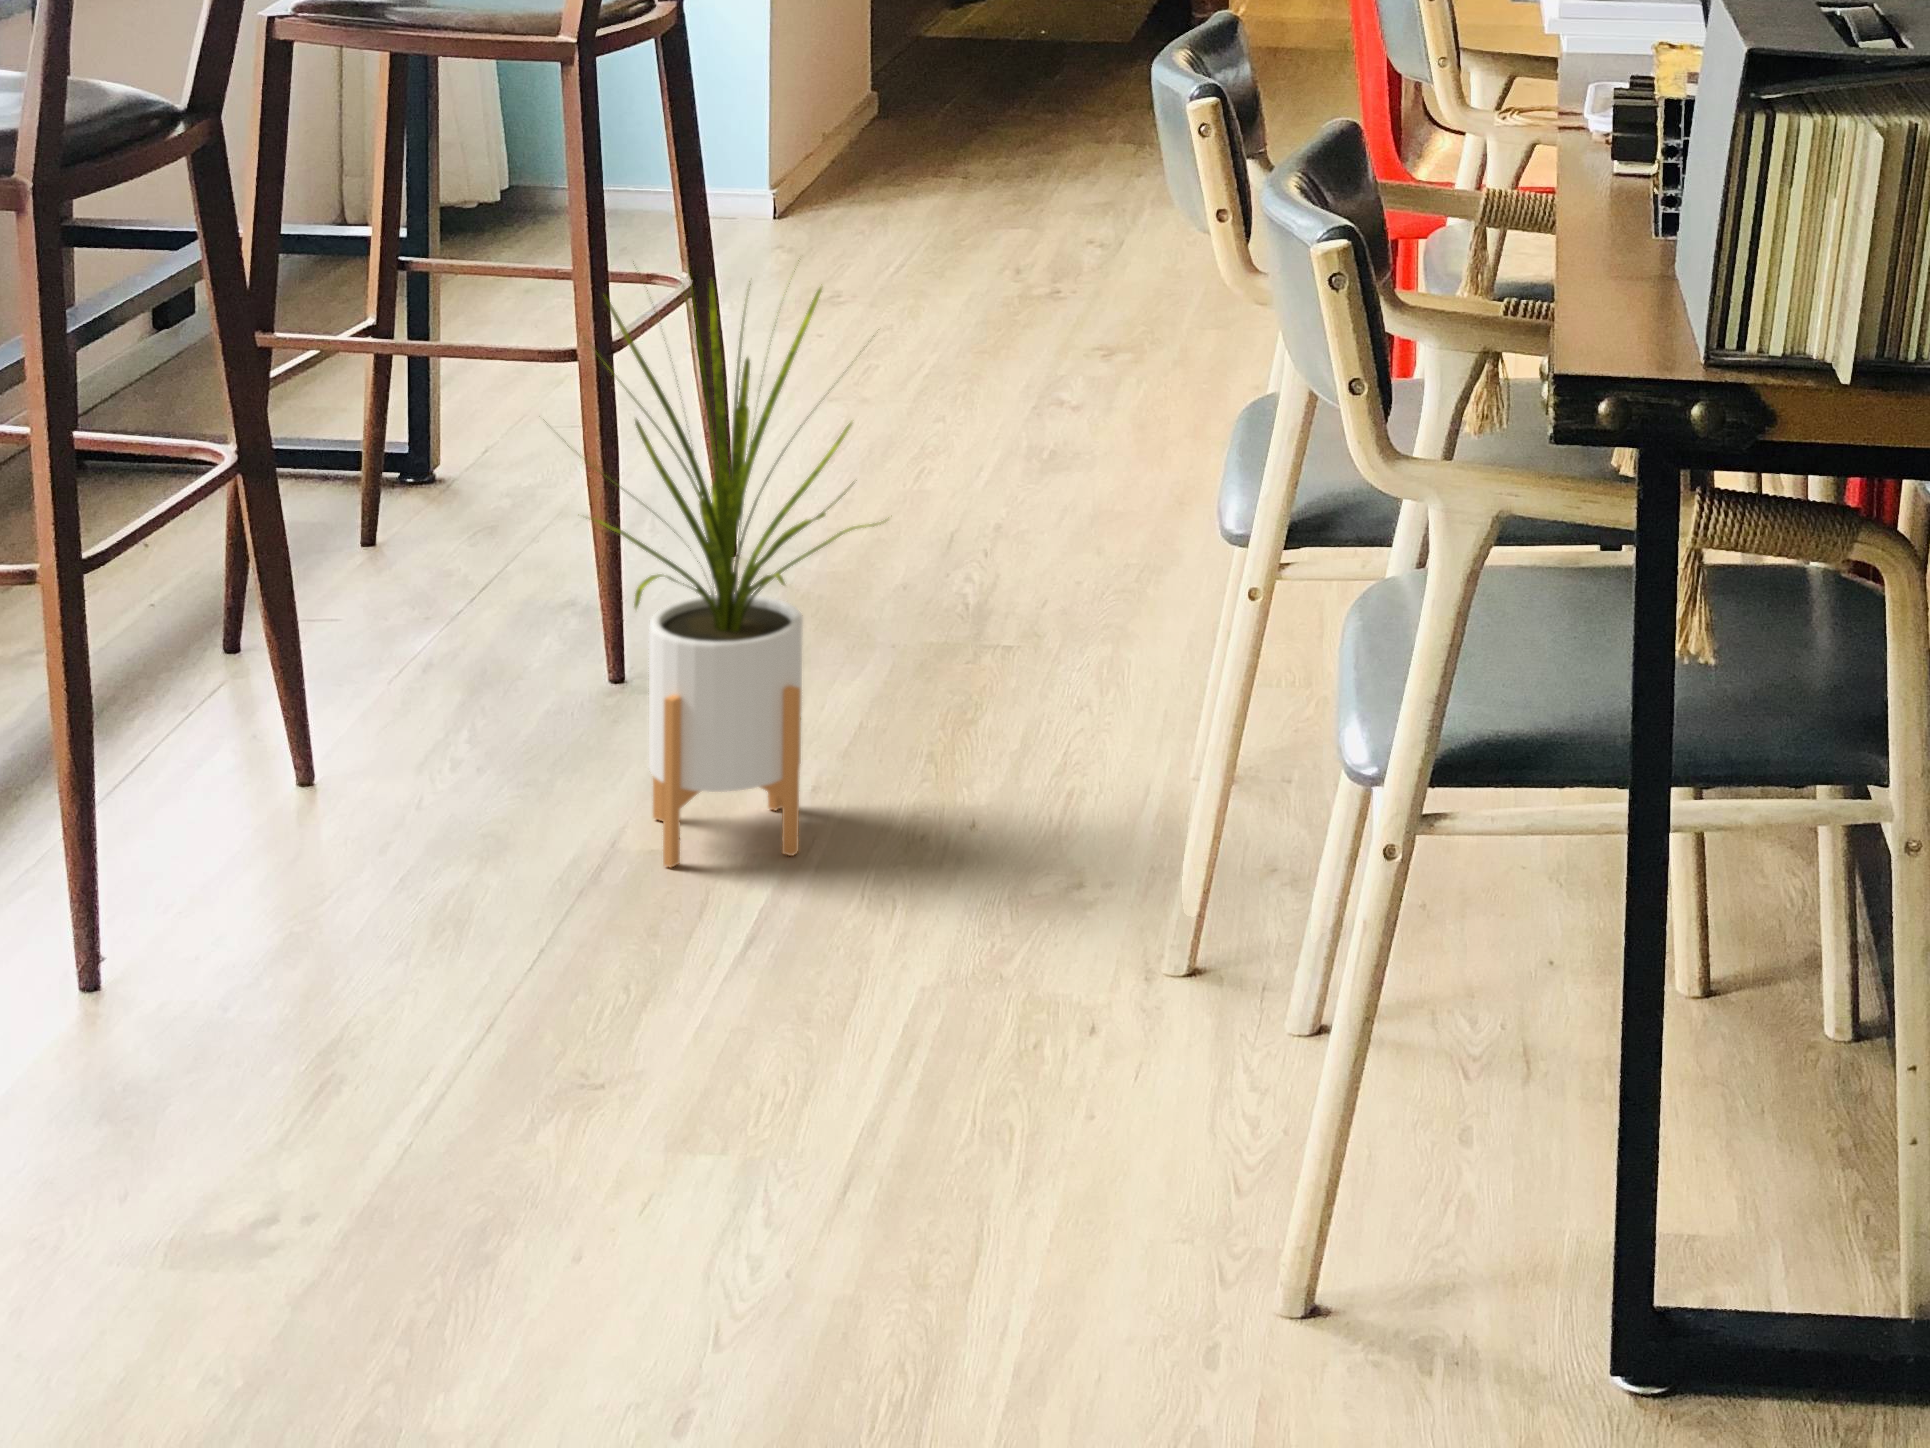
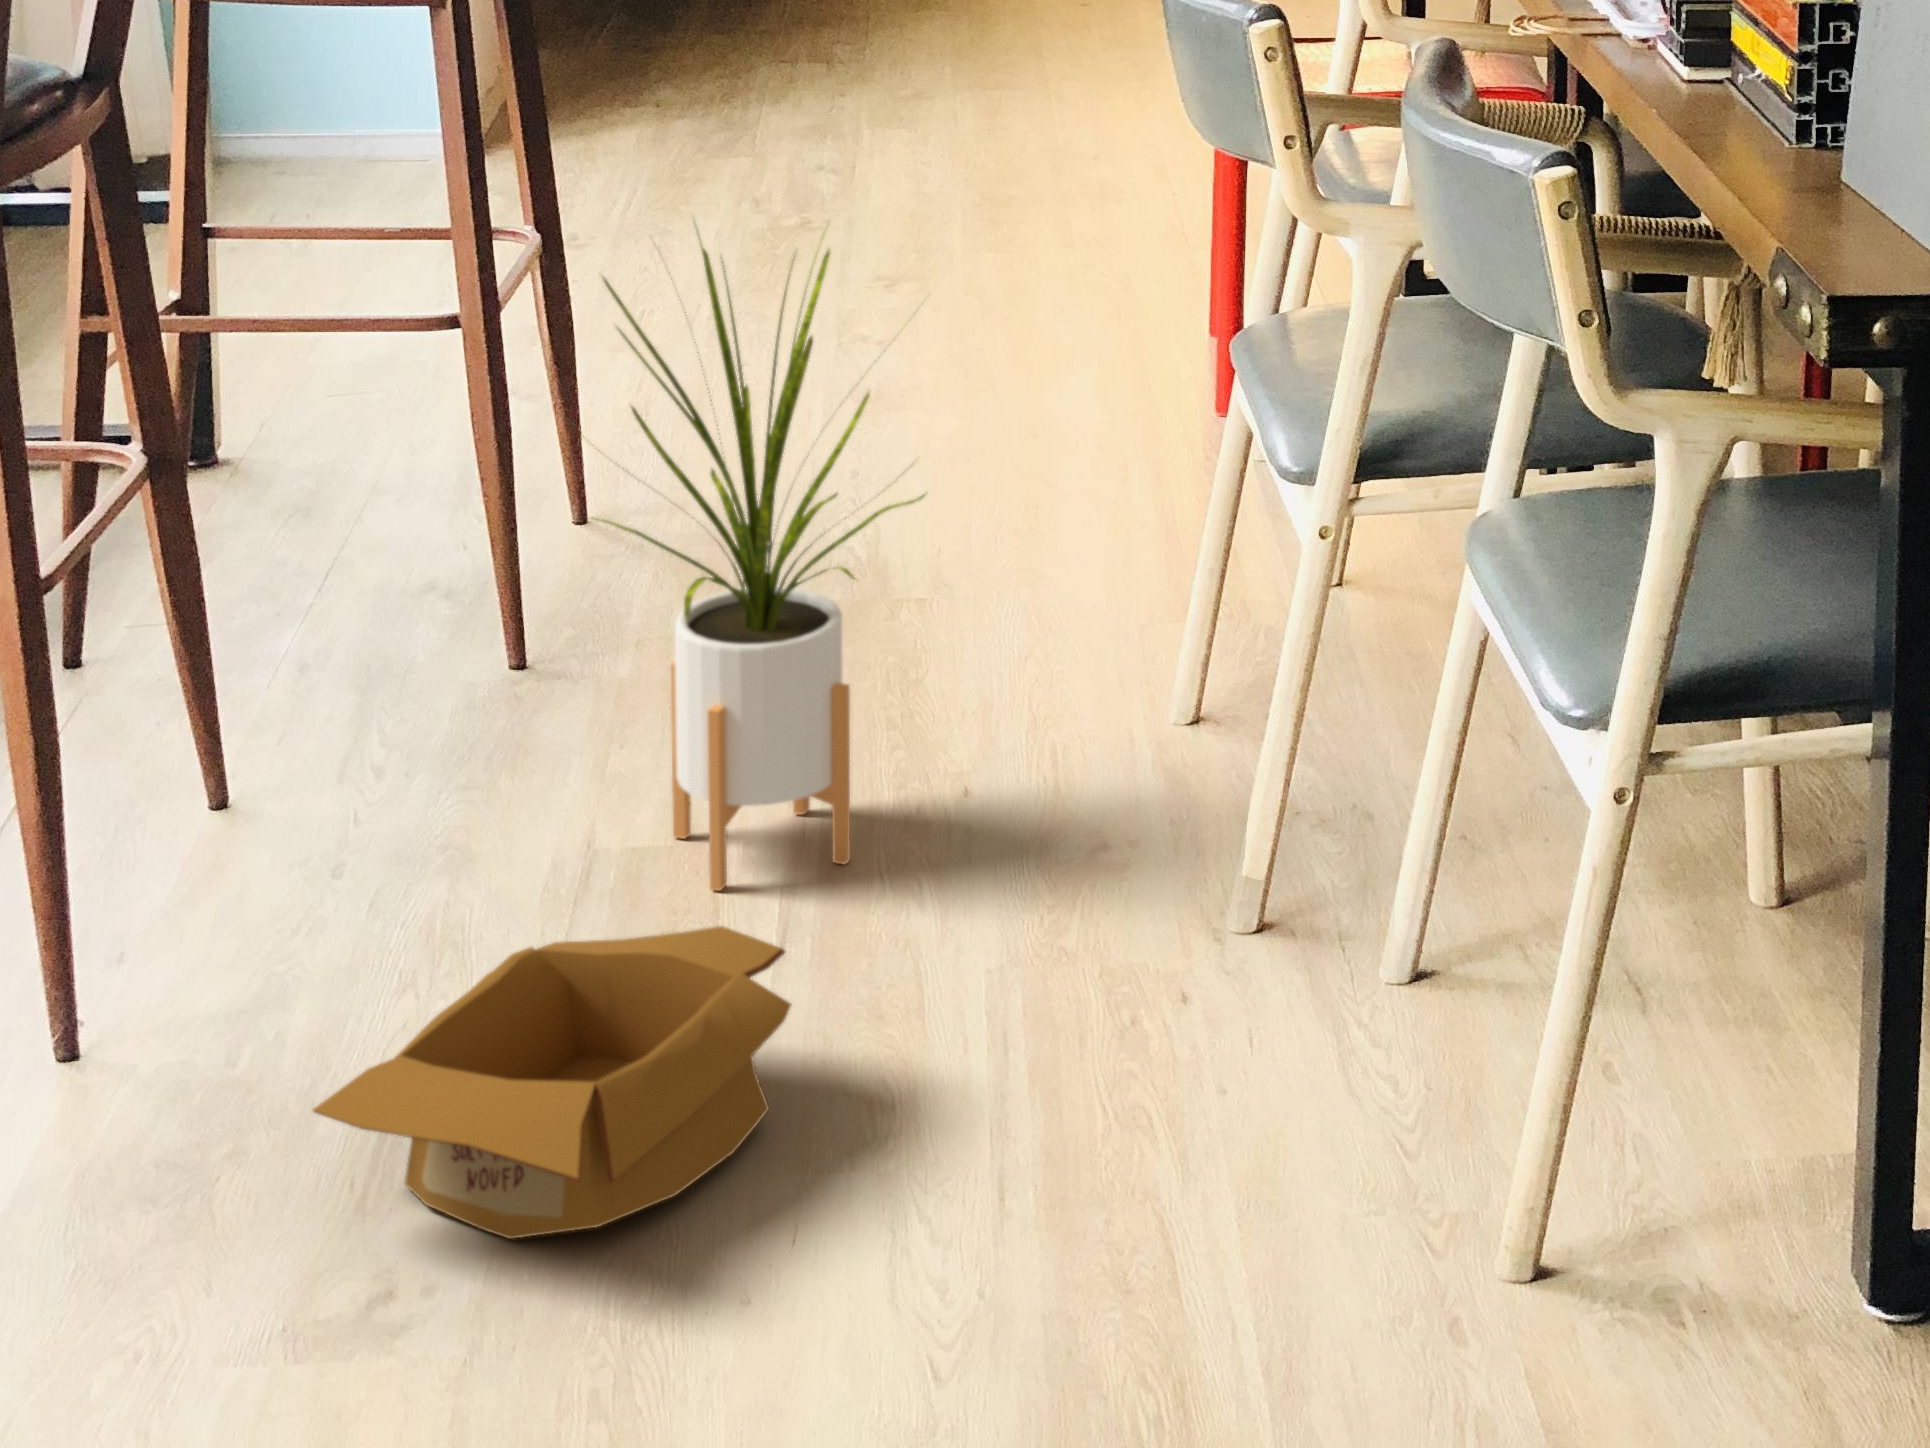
cardboard box: none [201,884,652,1134] -> present [313,926,791,1239]

